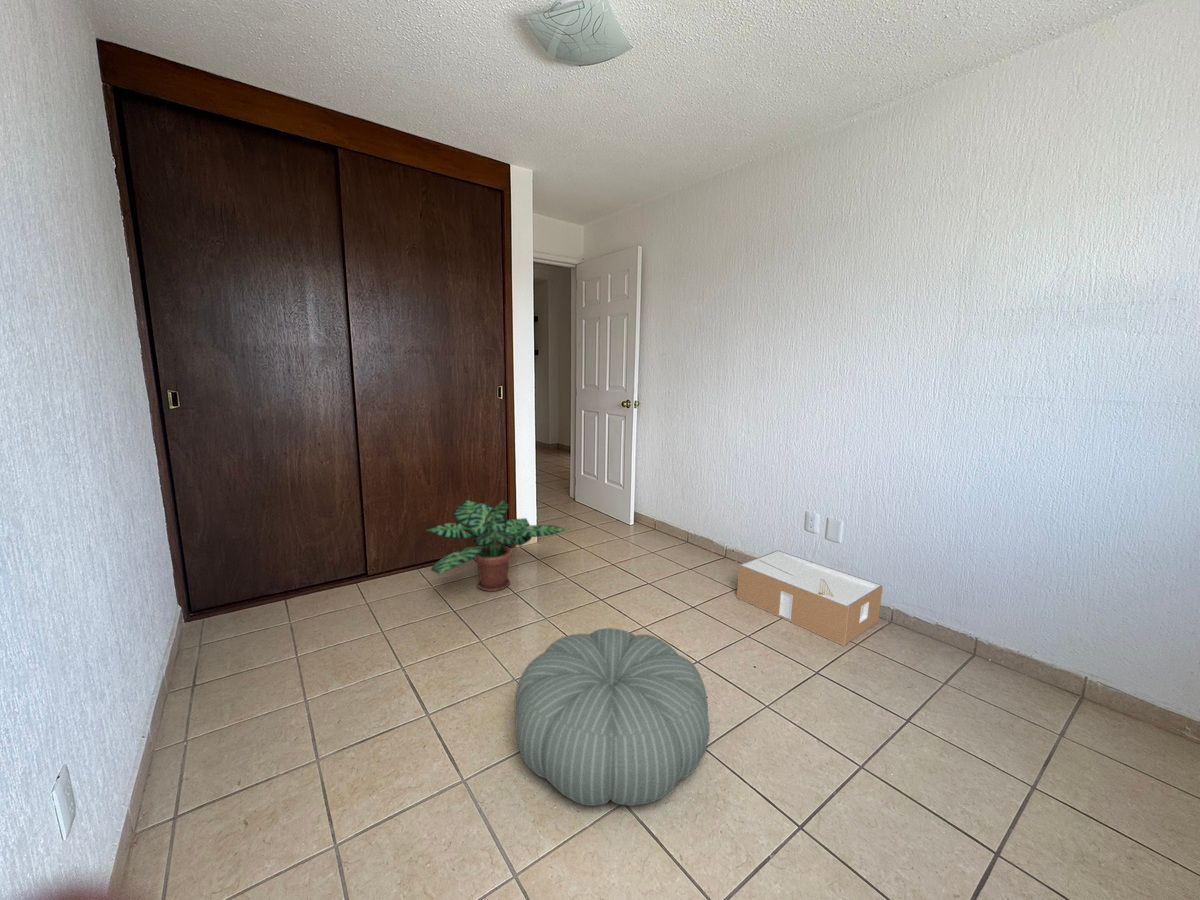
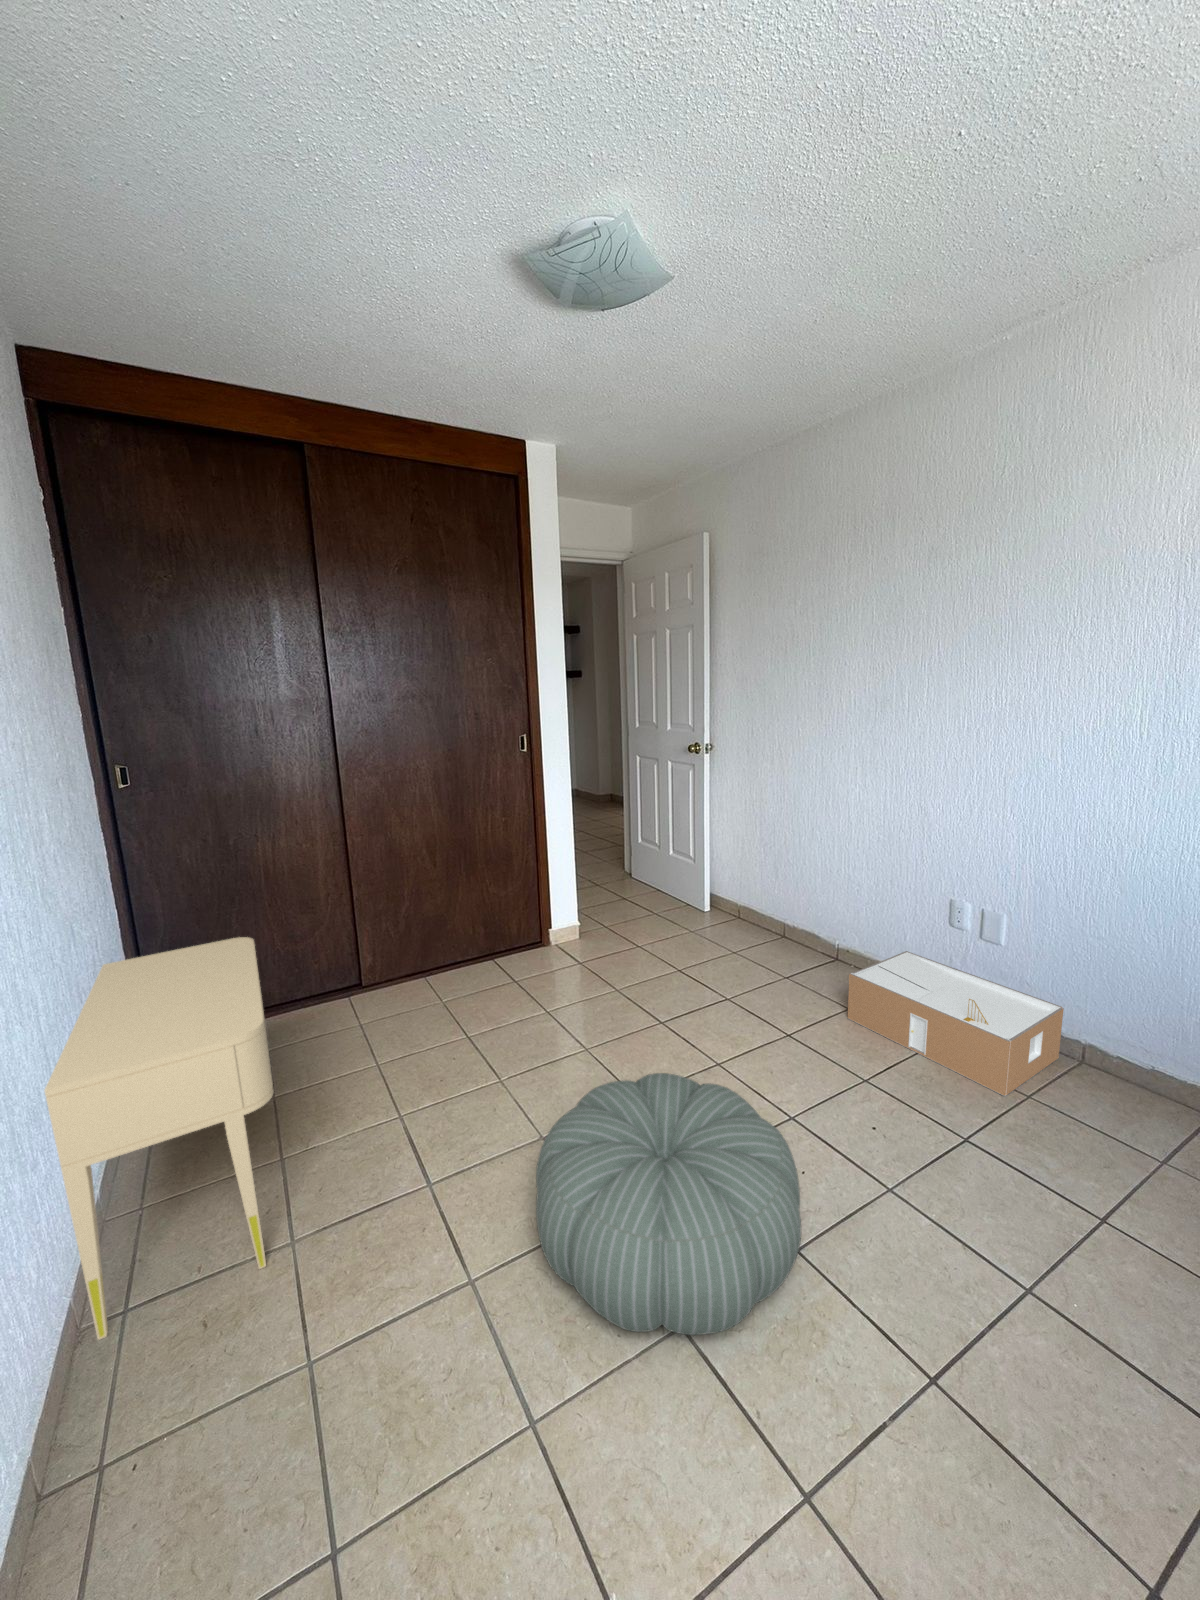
potted plant: present [427,500,567,592] -> none [429,885,615,1007]
nightstand: none [118,527,308,839] -> present [44,937,274,1340]

